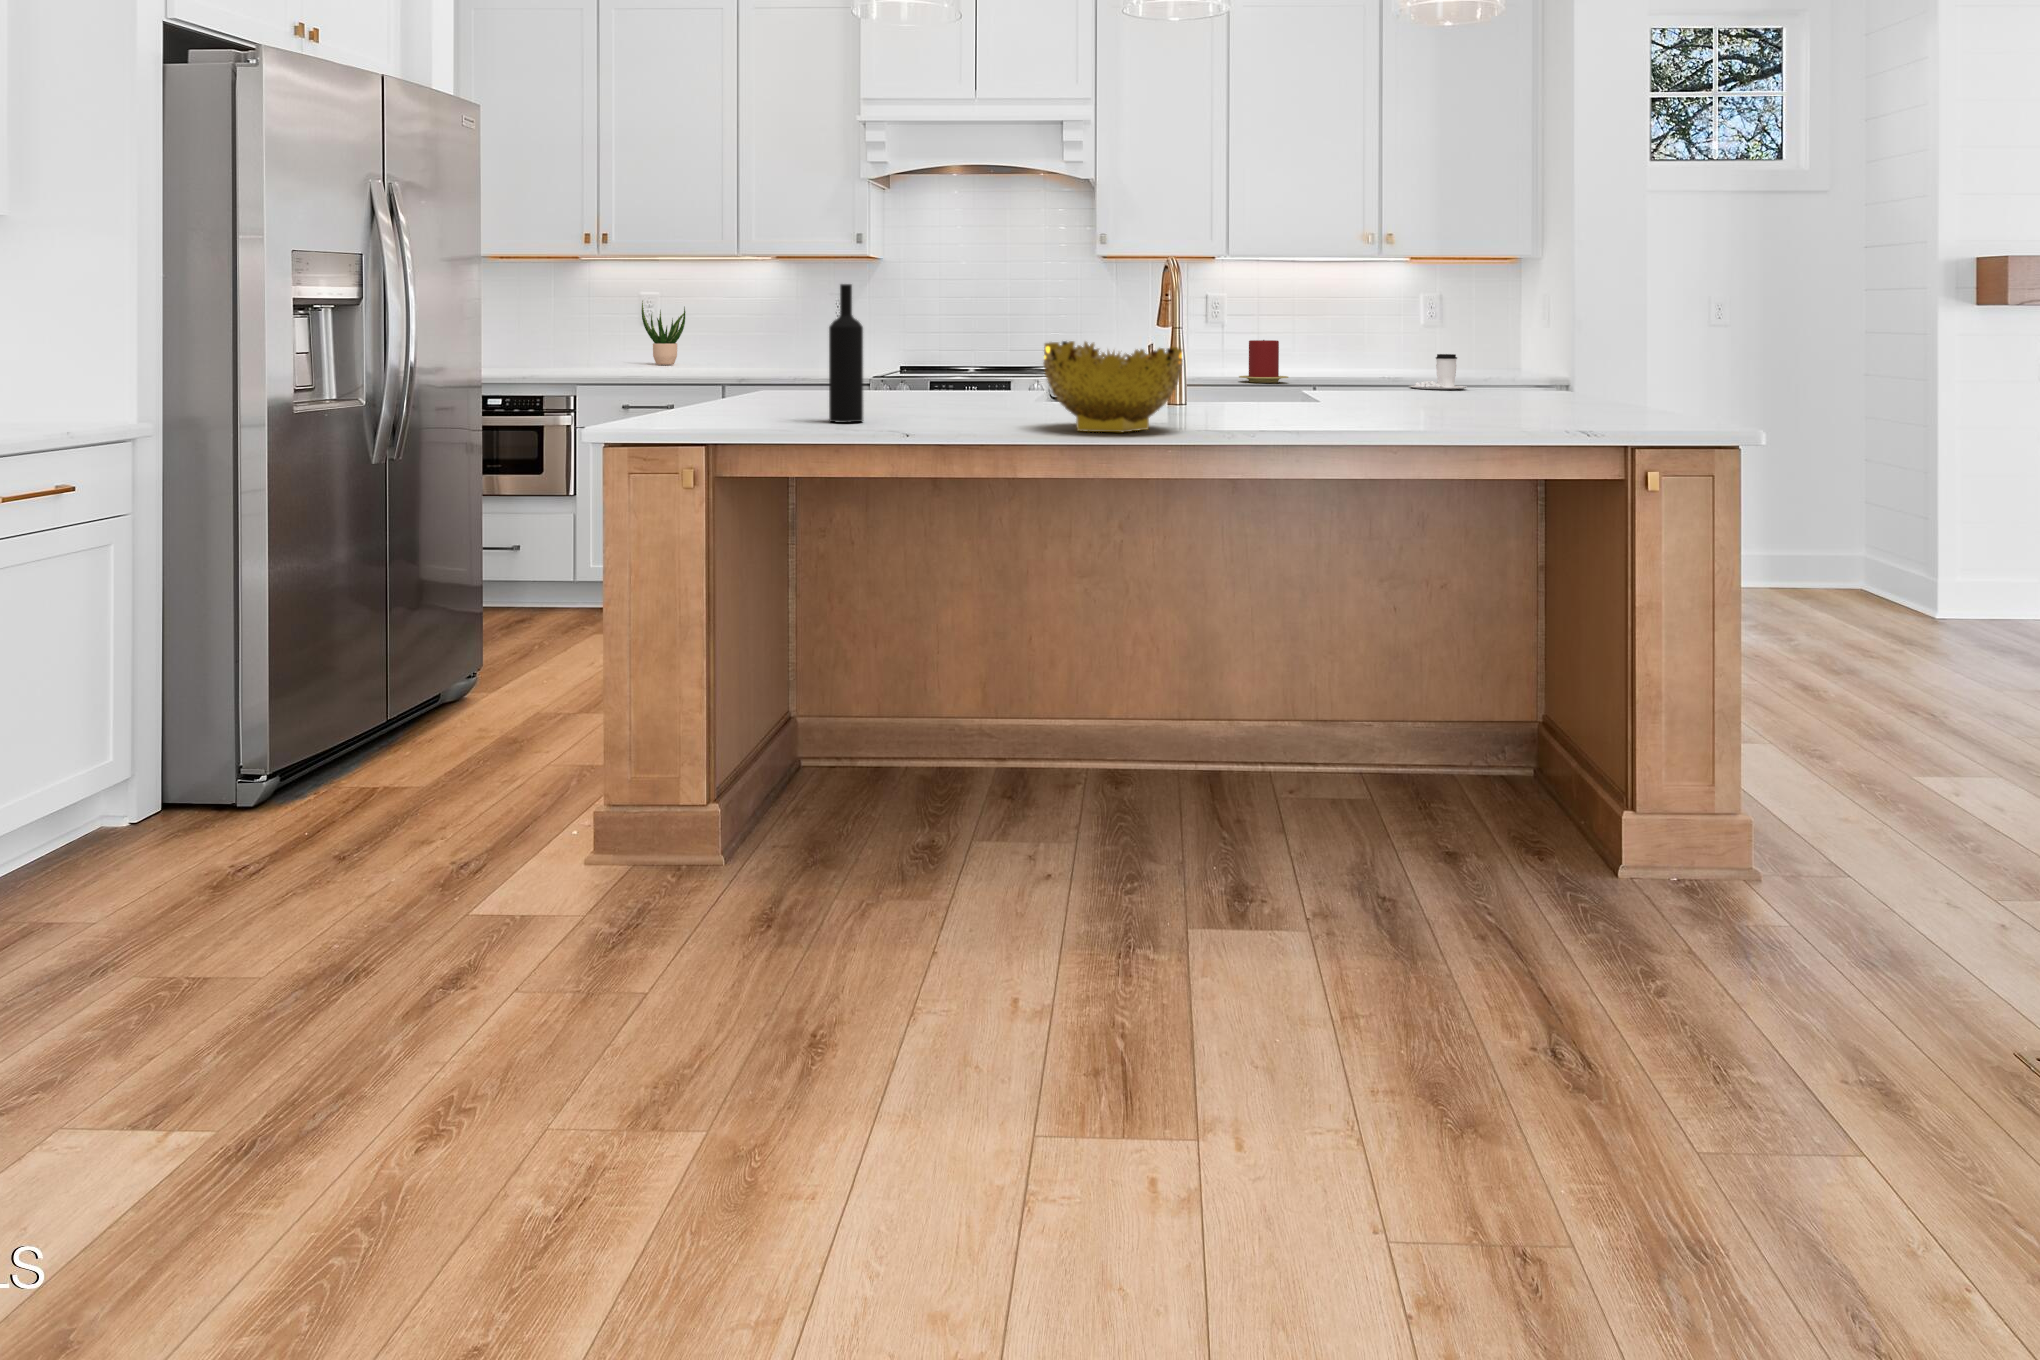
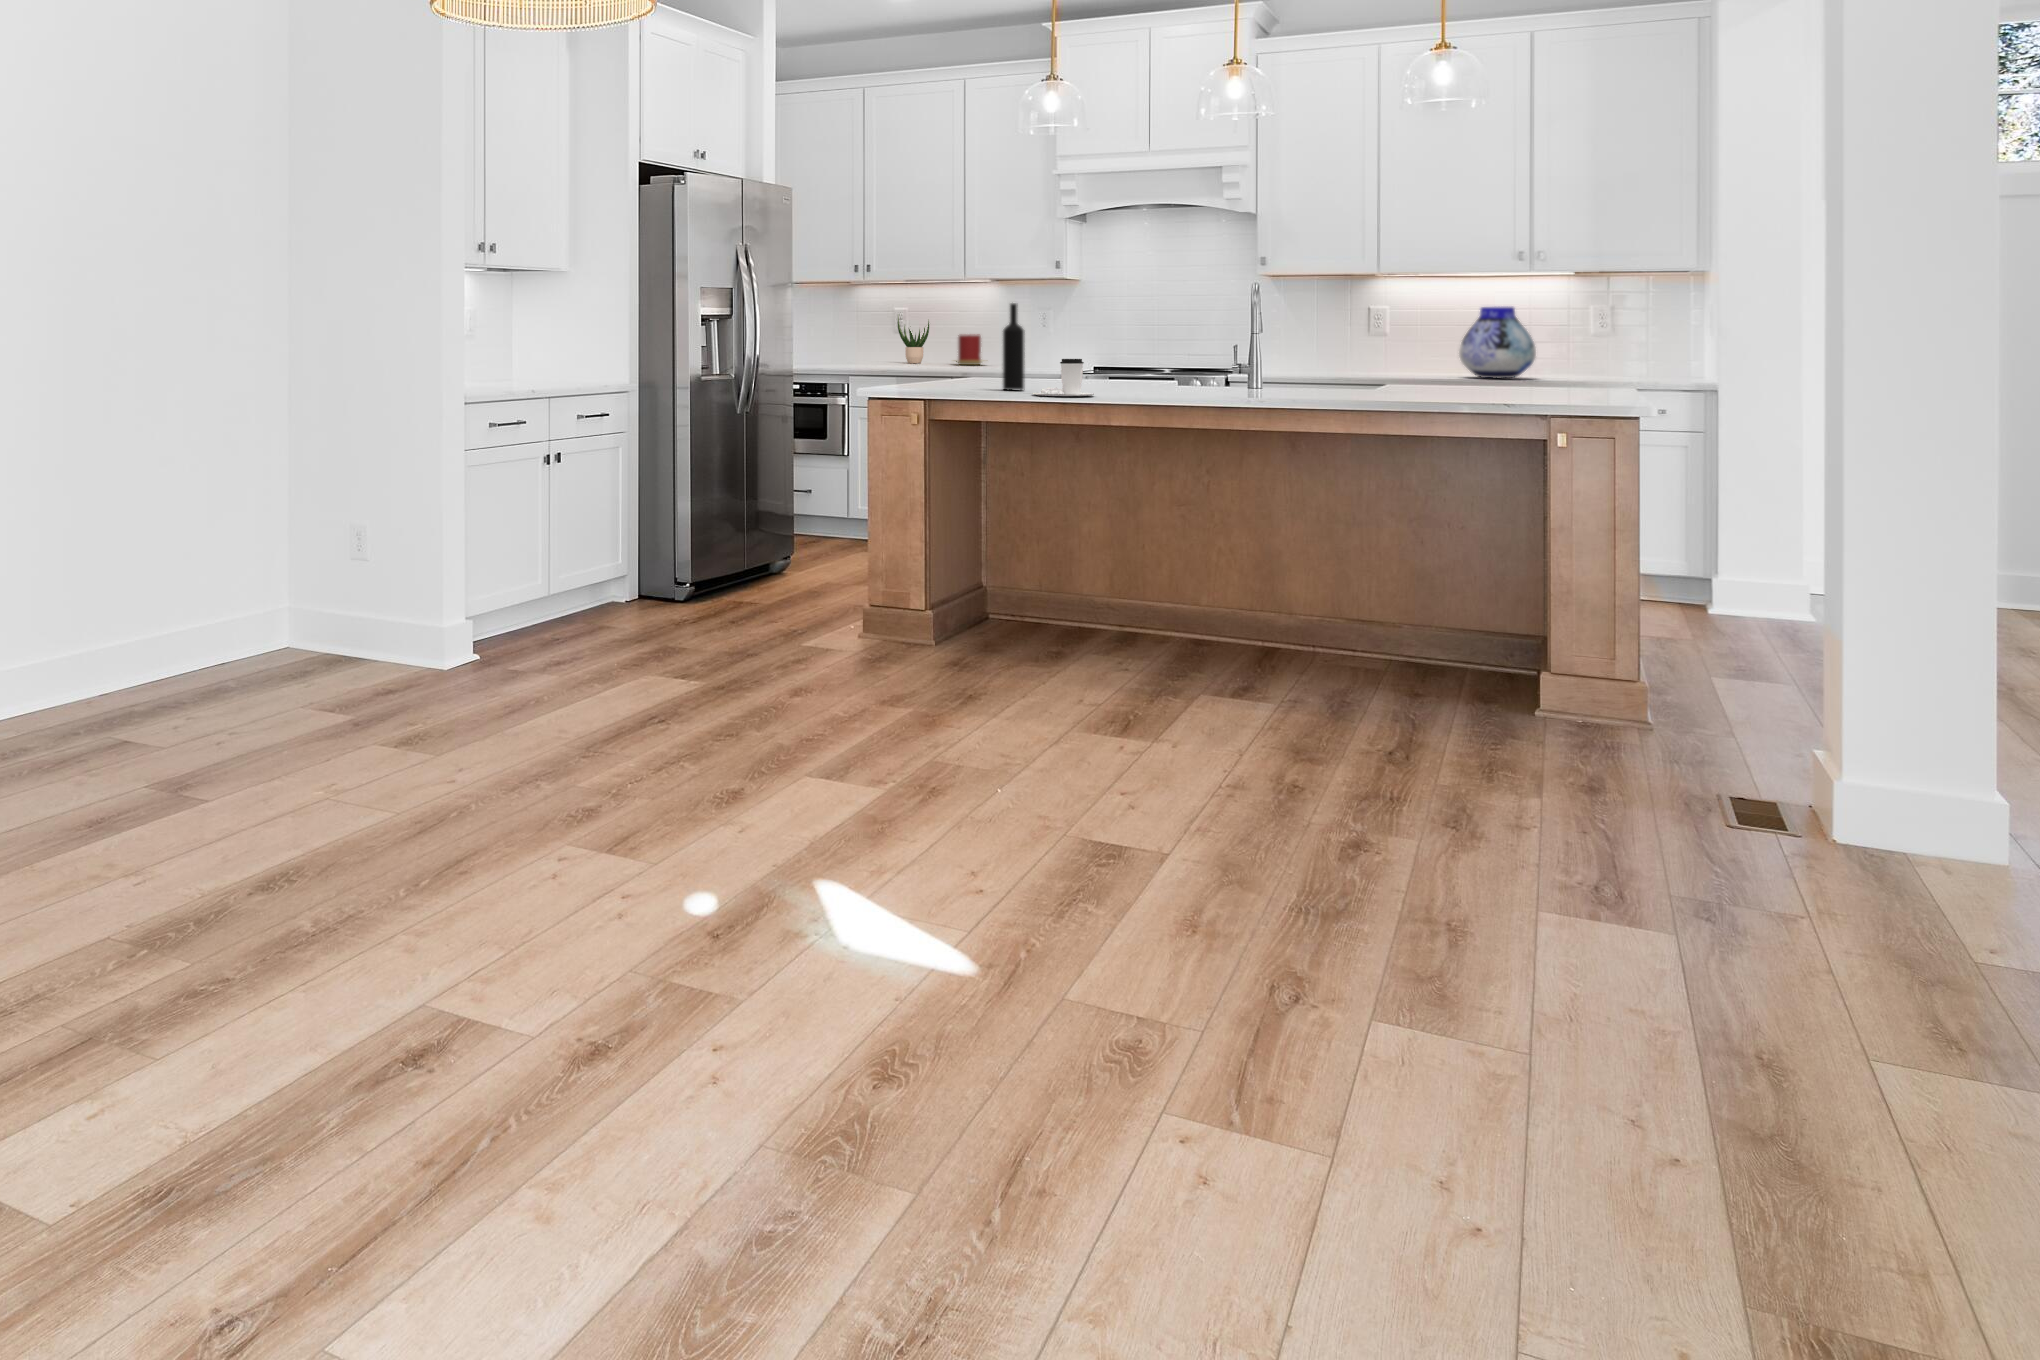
vase: none [1304,301,1380,380] -> present [1459,307,1536,378]
candle: present [1239,340,1288,383] -> present [957,334,982,365]
decorative bowl: present [1043,341,1182,433] -> none [1138,339,1236,398]
coffee cup: present [1410,354,1466,389] -> present [1033,359,1094,396]

